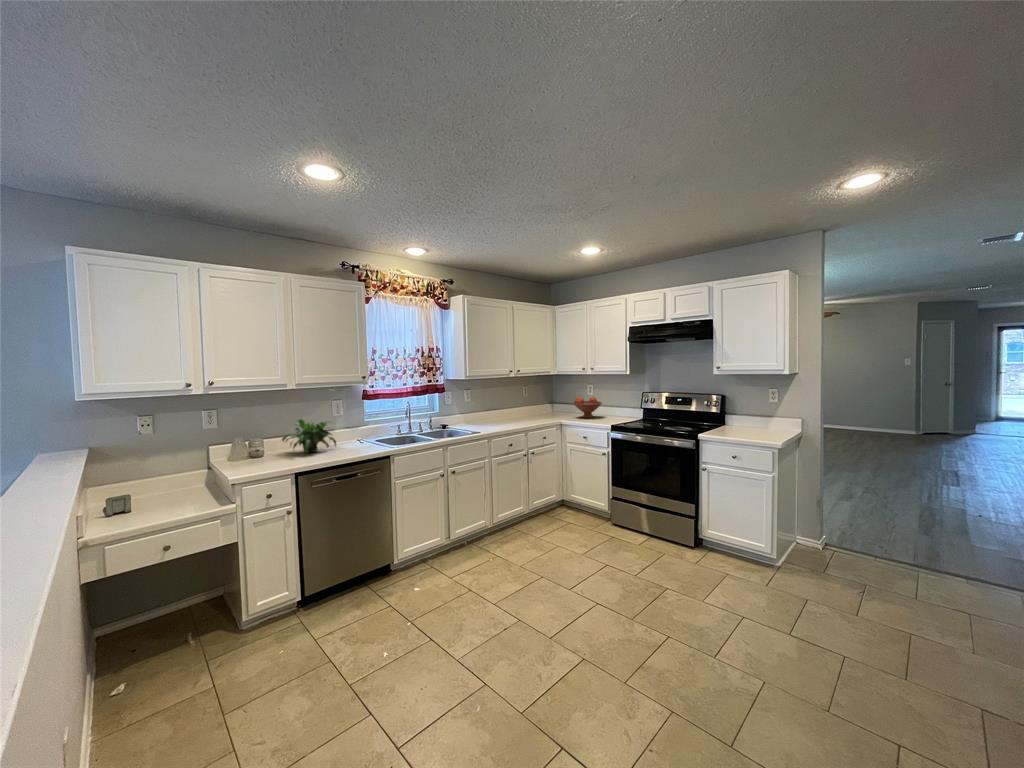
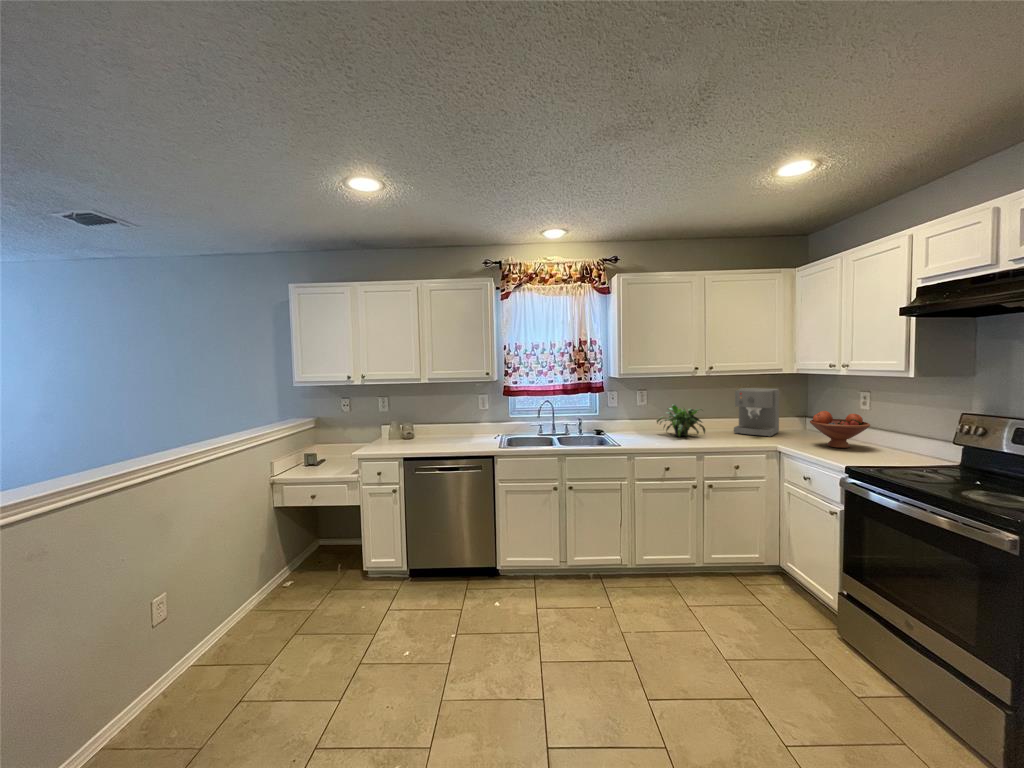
coffee maker: none [525,385,549,418] -> present [734,388,779,437]
potted plant: present [282,418,336,453] -> present [657,404,705,437]

